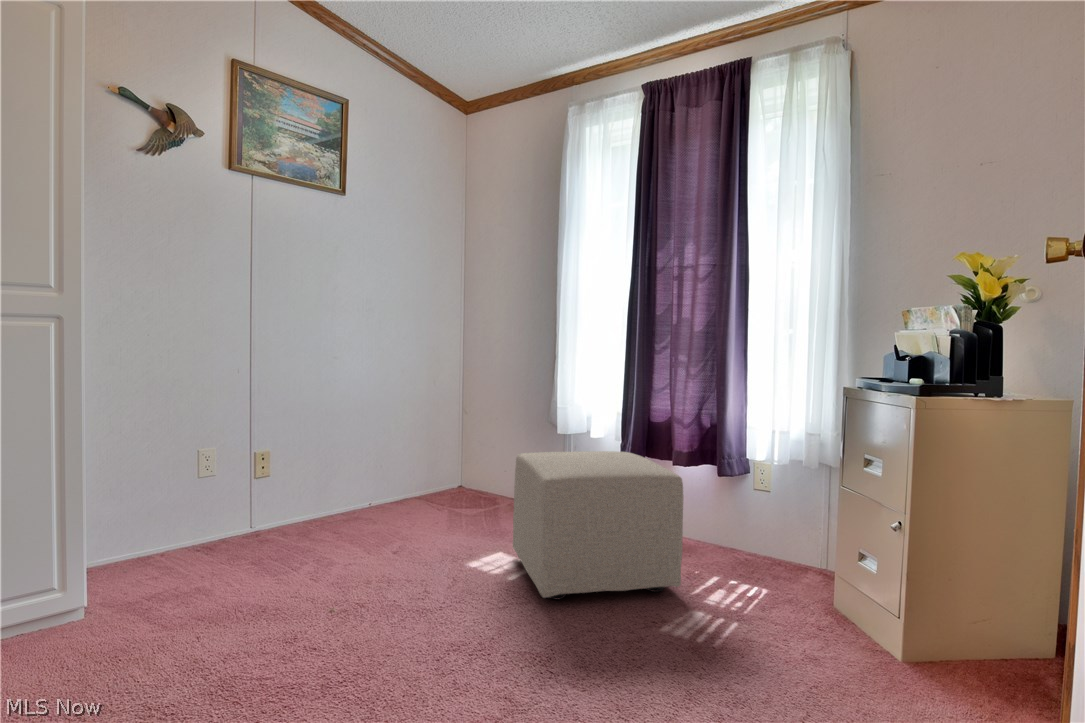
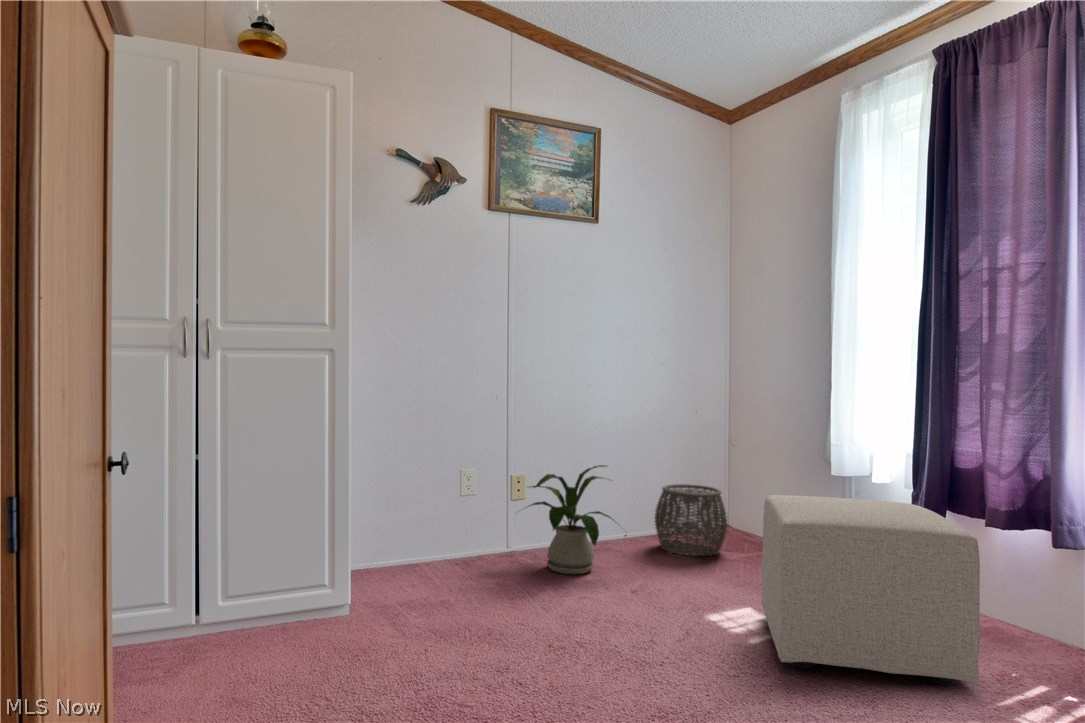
house plant: none [266,435,386,545] -> present [530,465,614,574]
woven basket: none [404,445,470,511] -> present [655,484,727,556]

